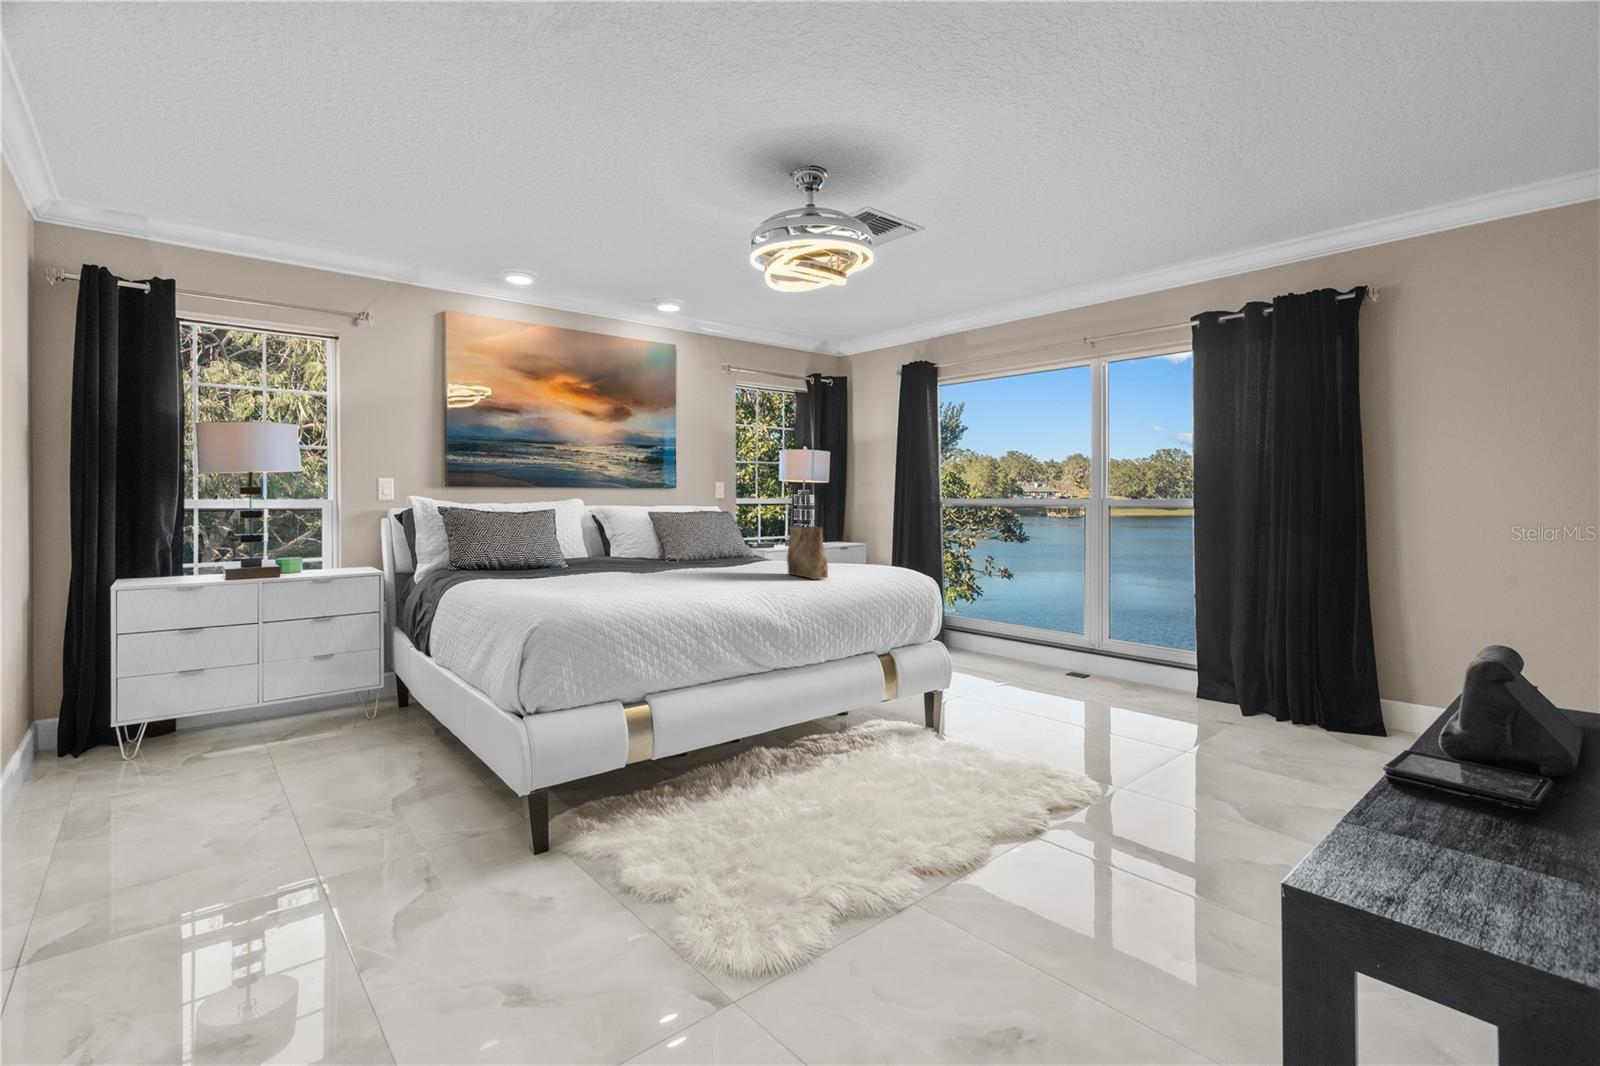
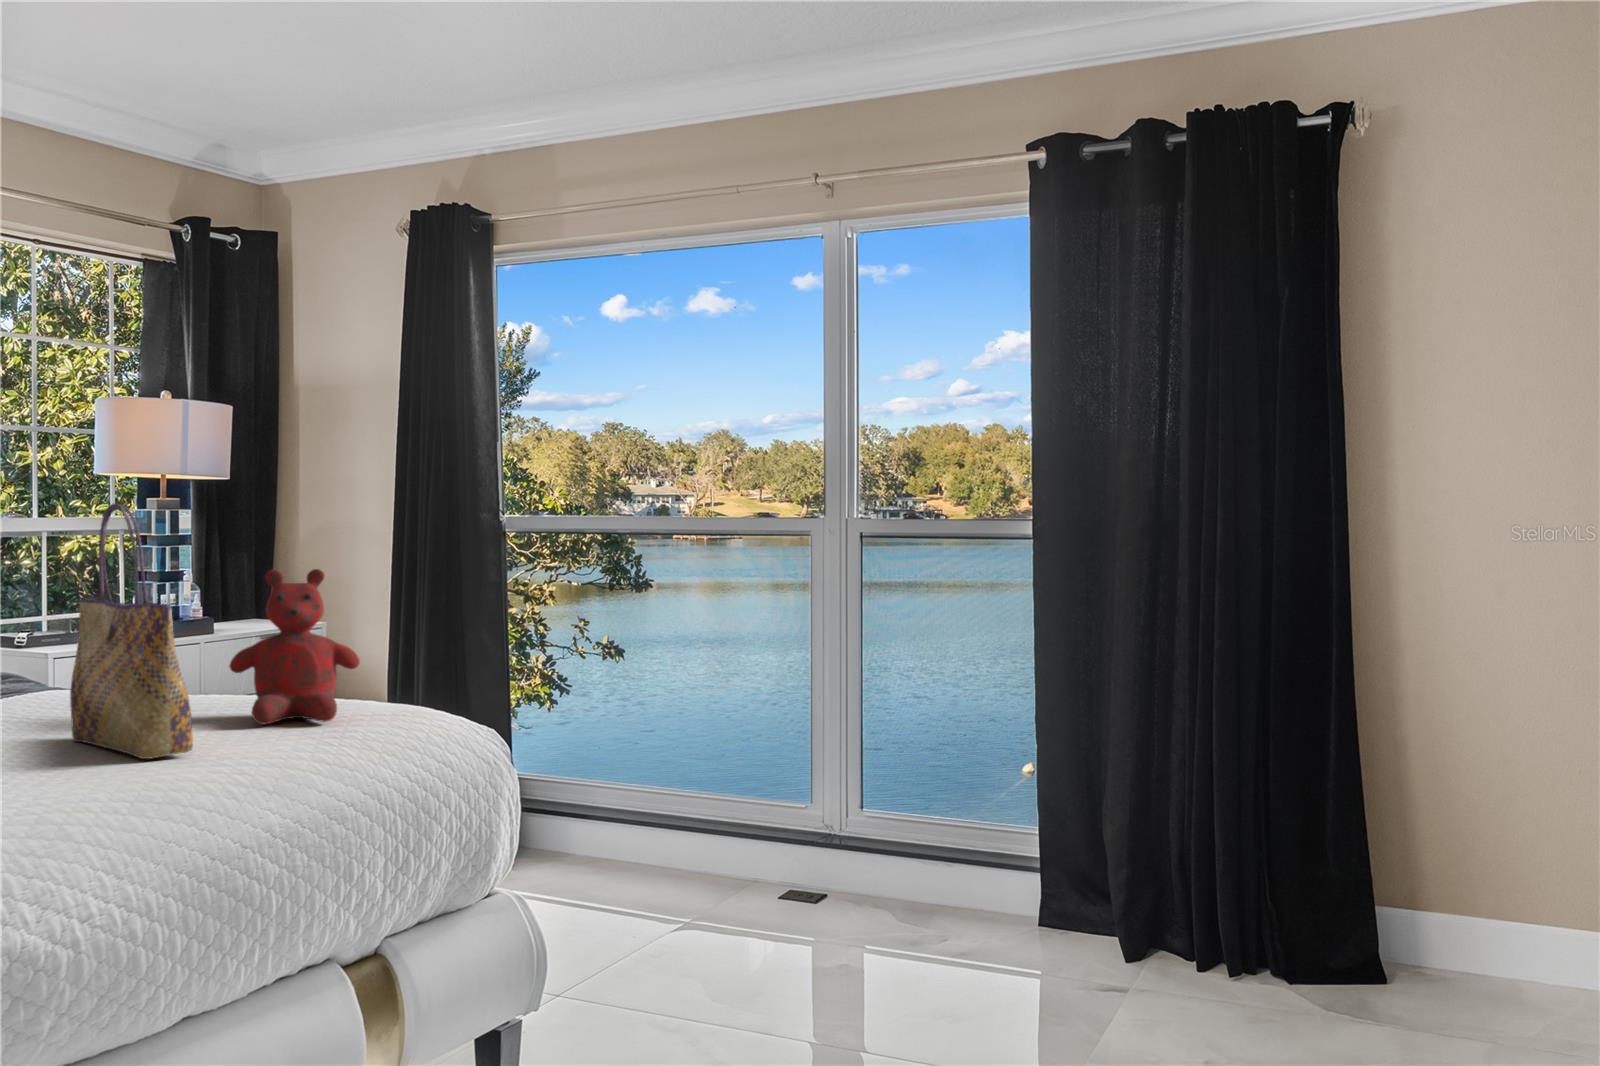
teddy bear: none [837,517,883,573] -> present [230,569,360,724]

